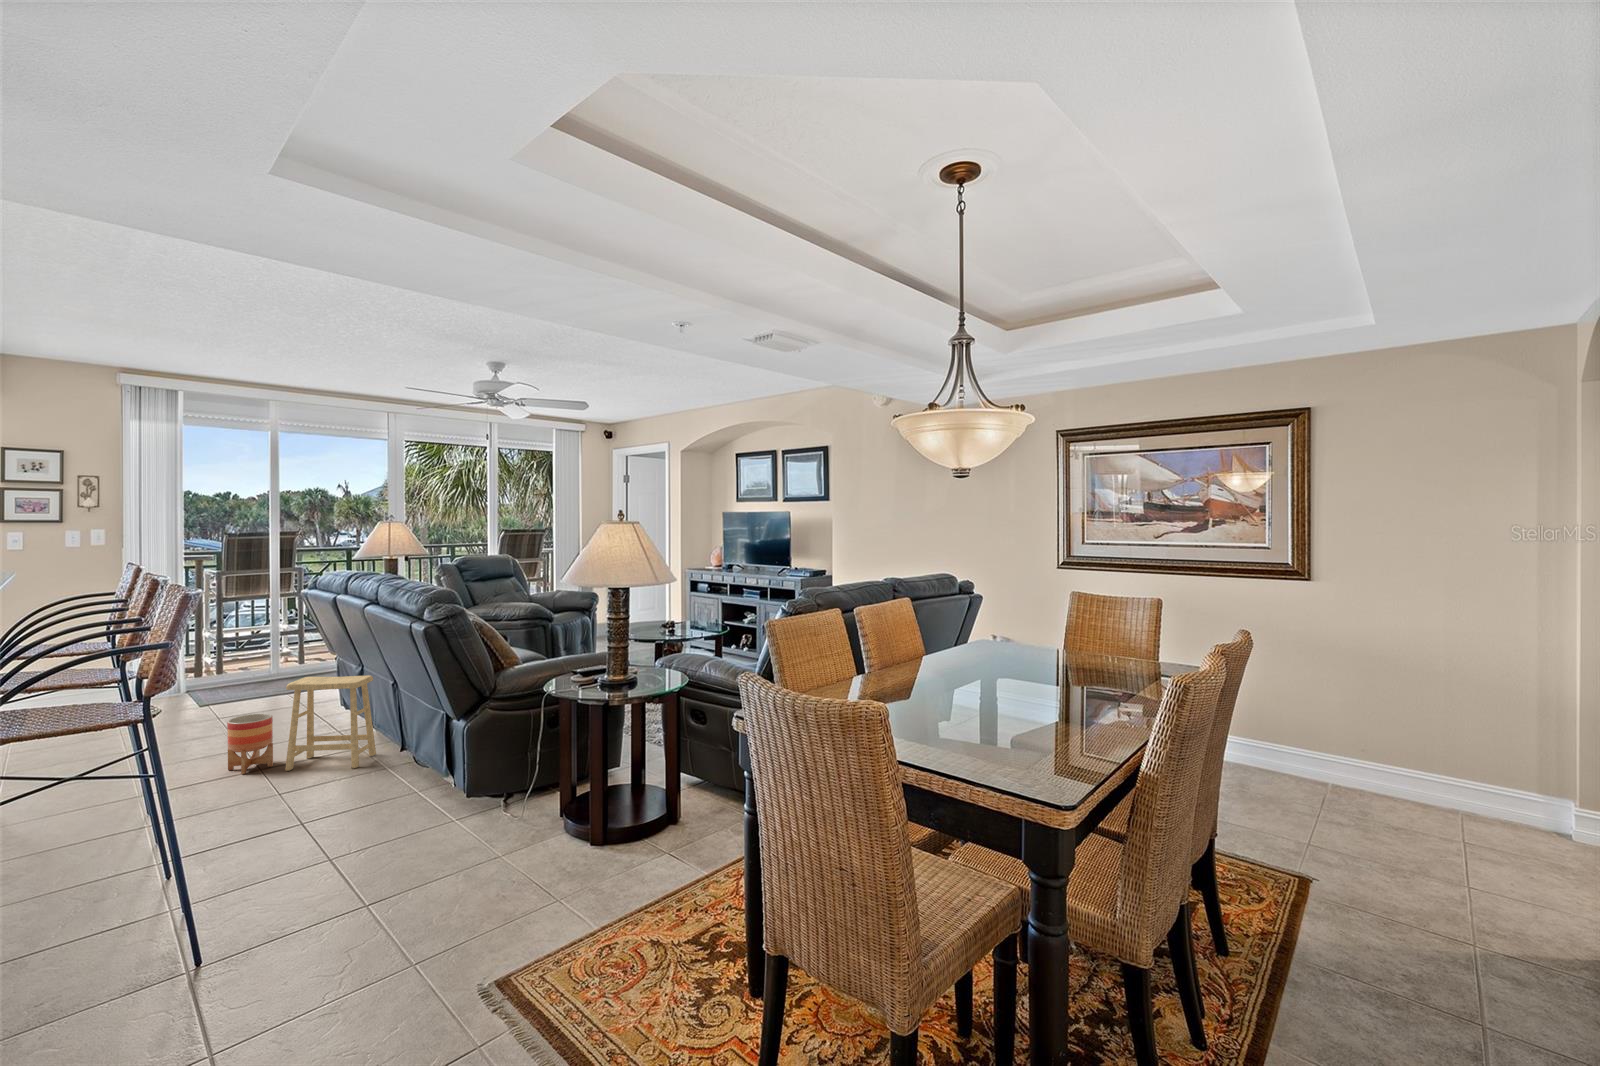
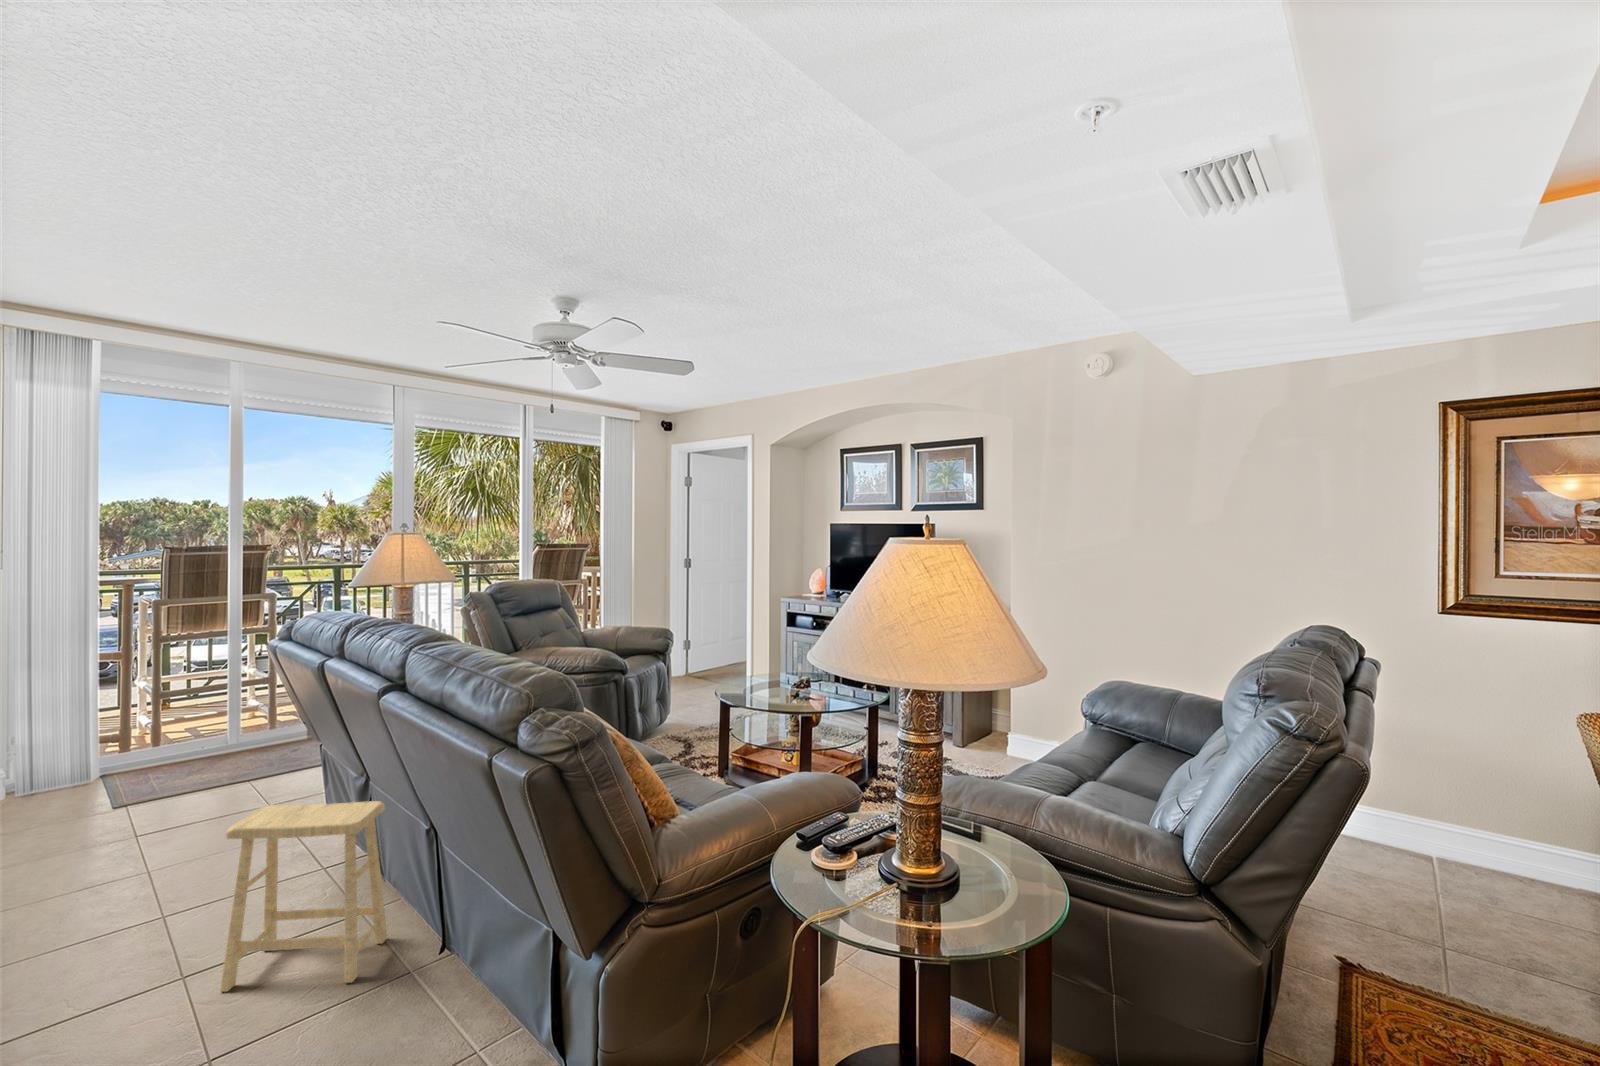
planter: present [227,714,273,774] -> none [112,875,201,1004]

